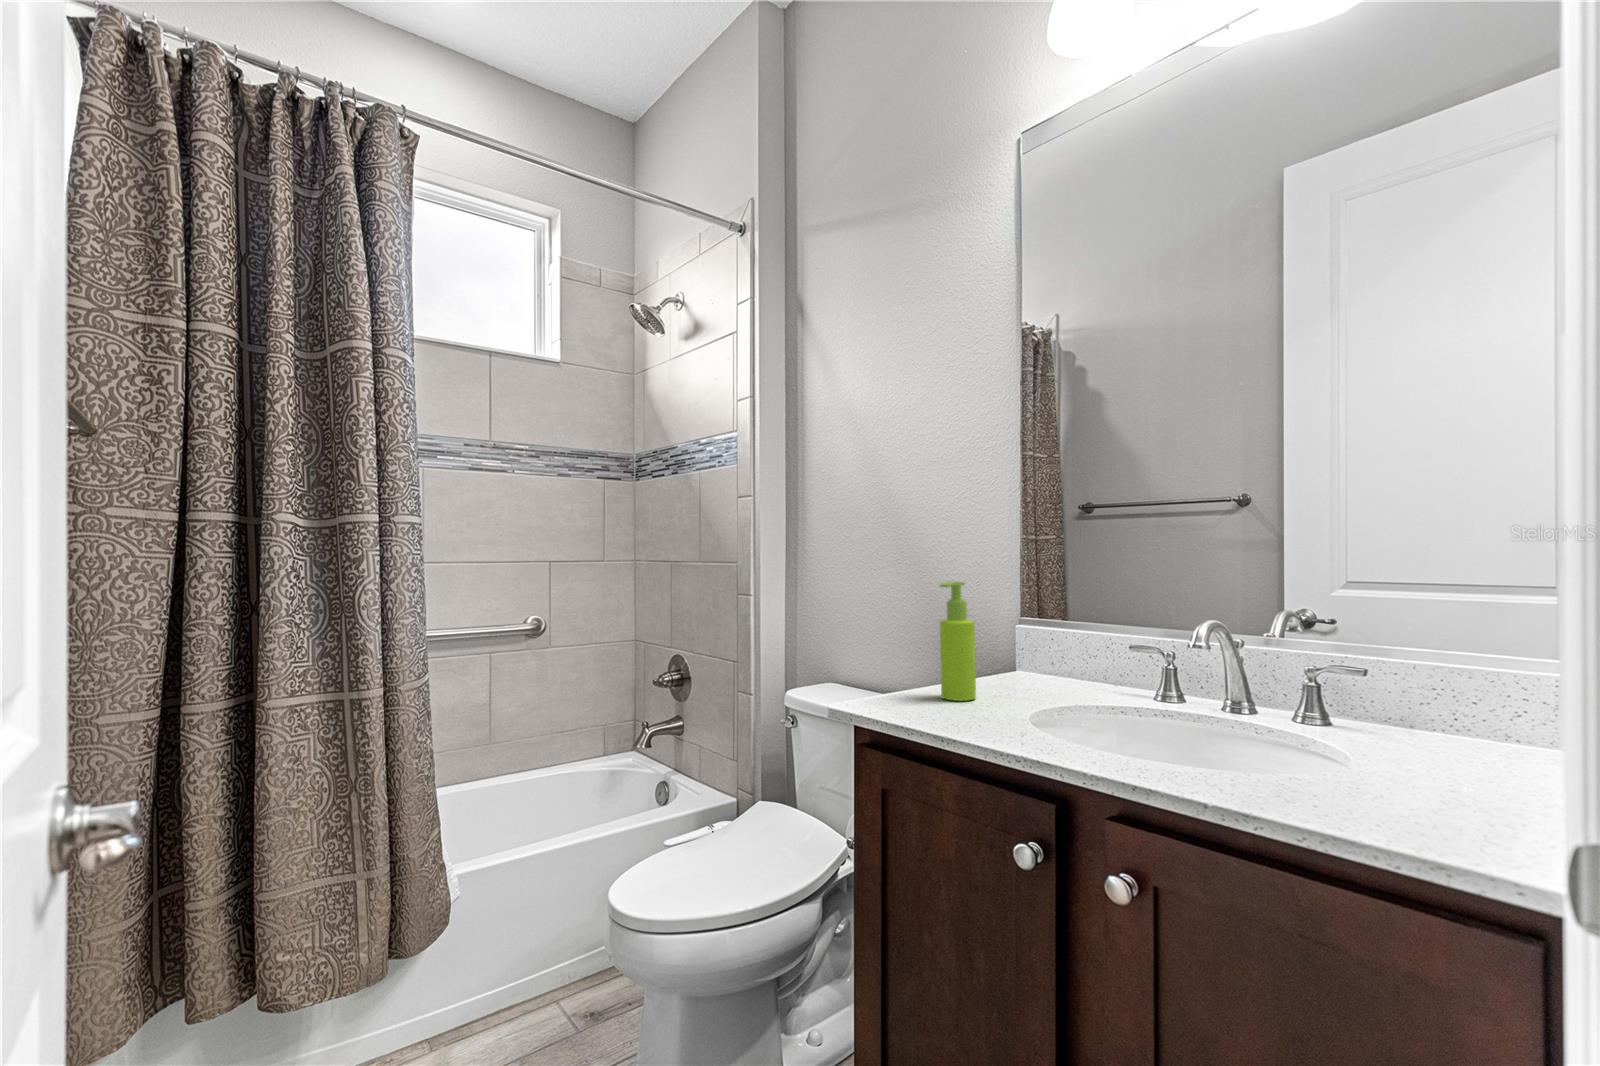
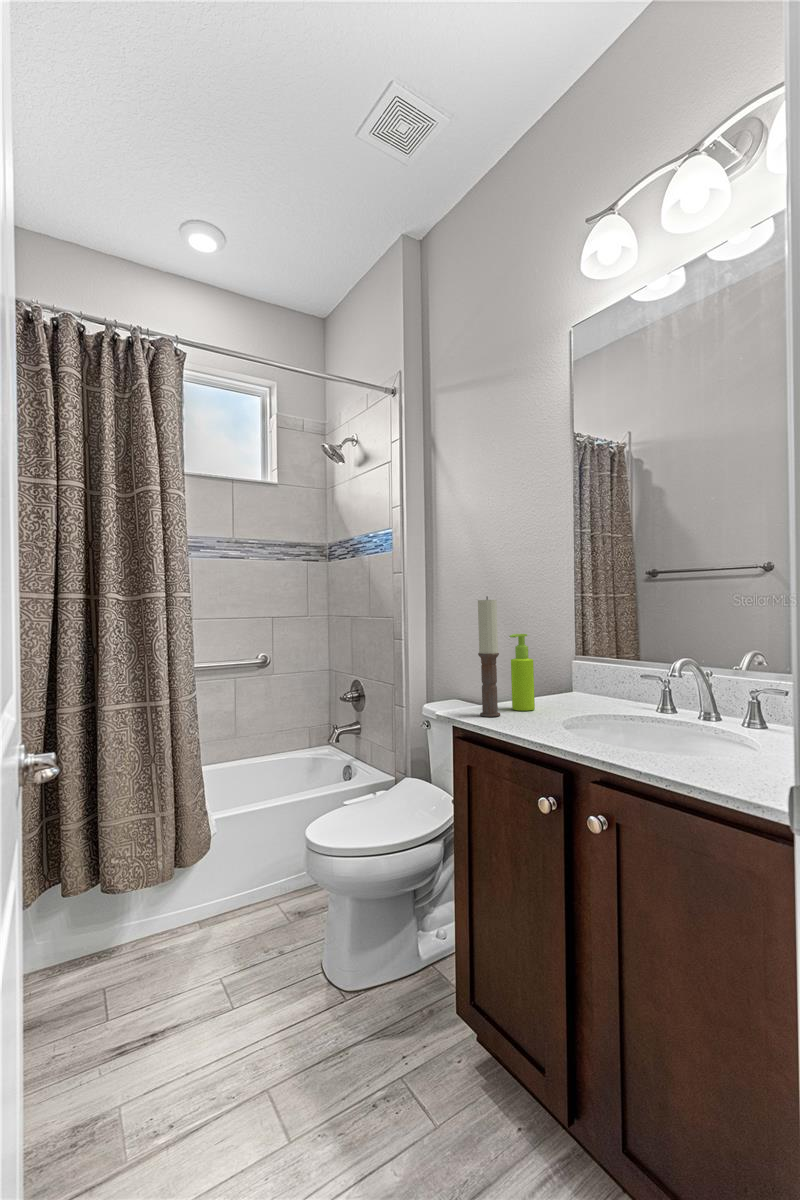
candle: none [895,523,929,712] -> present [478,597,500,717]

